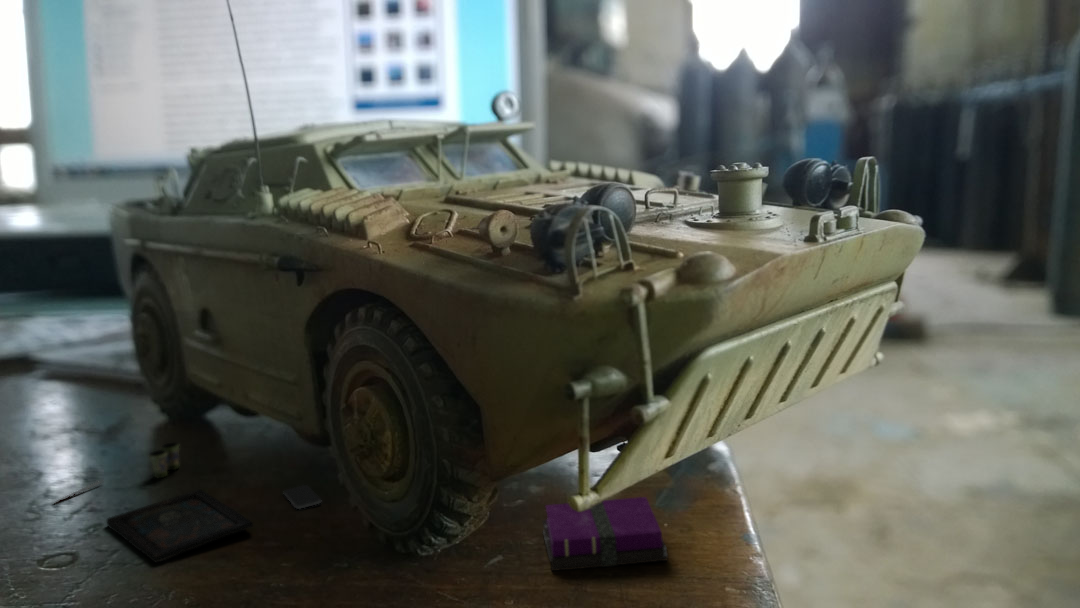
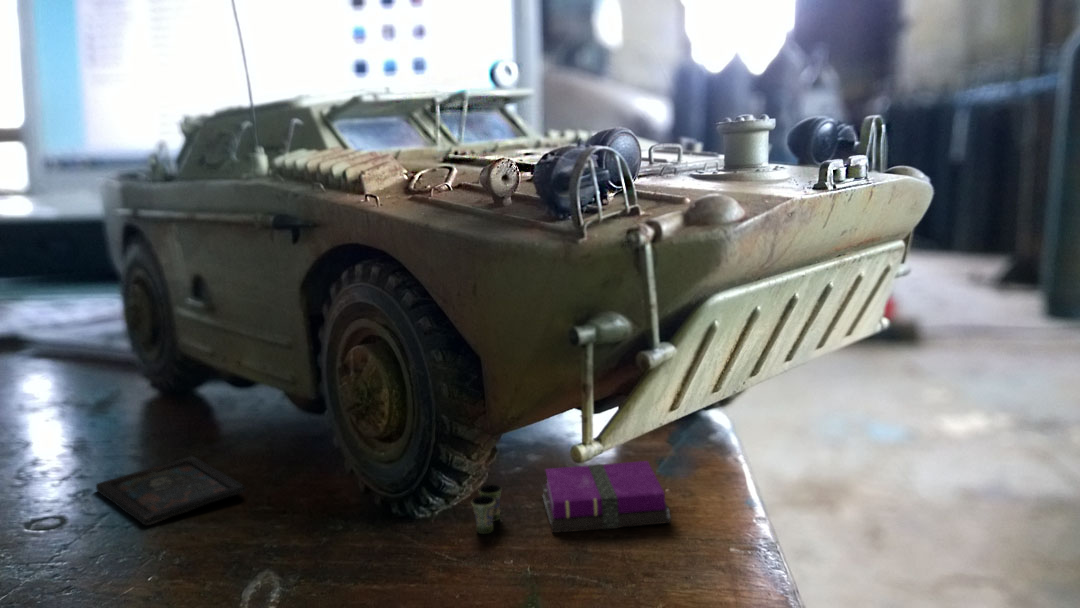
cup: present [149,442,180,478] -> present [472,485,501,534]
pen: present [57,482,99,502] -> none [41,448,94,471]
smartphone: present [284,485,321,509] -> none [278,453,316,475]

